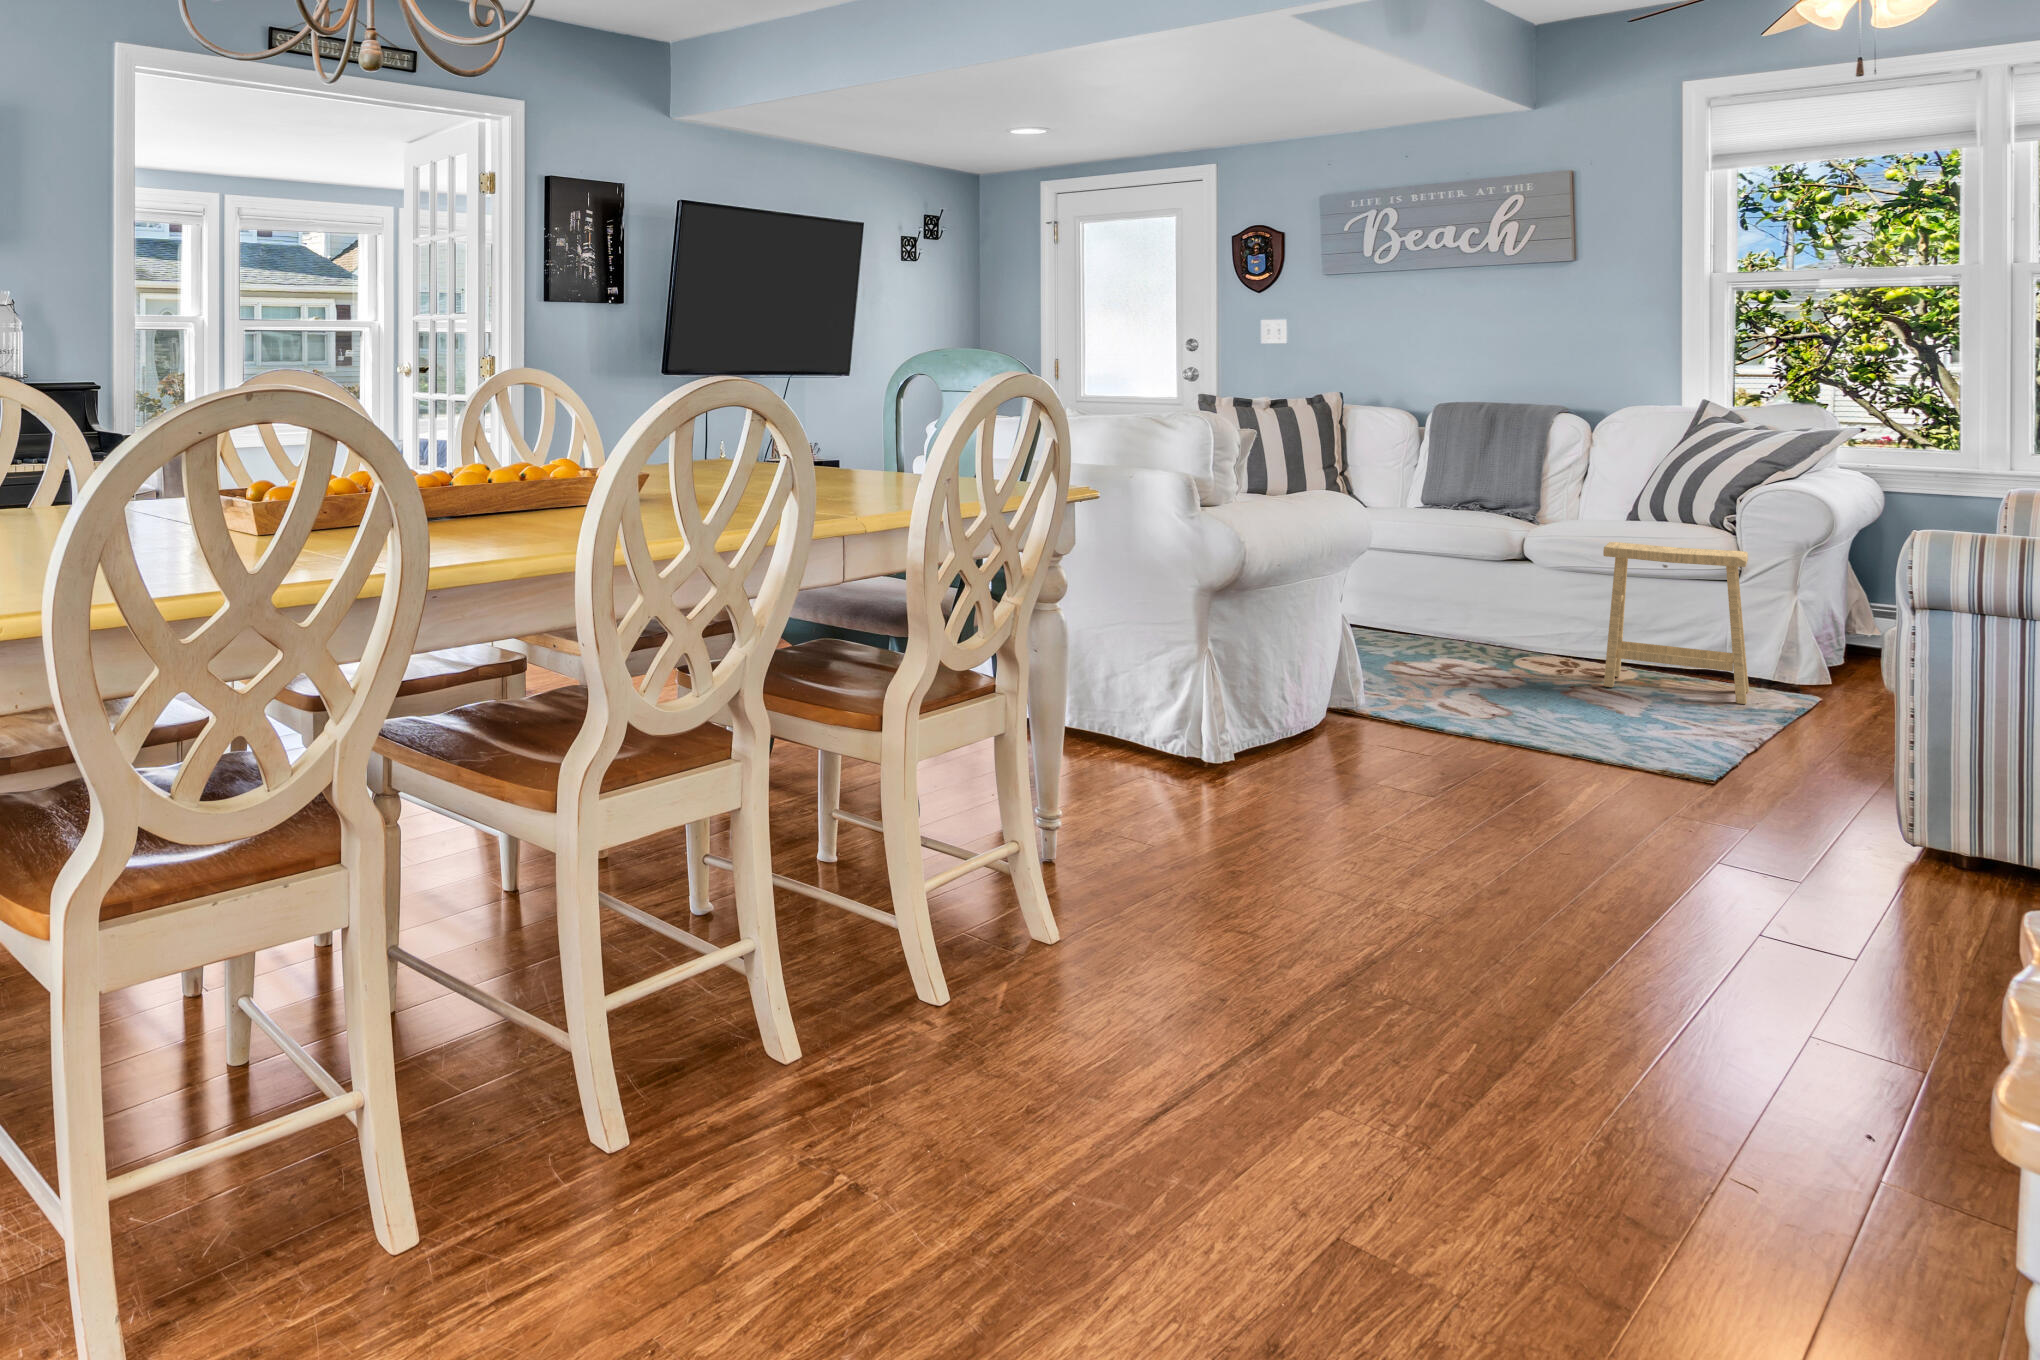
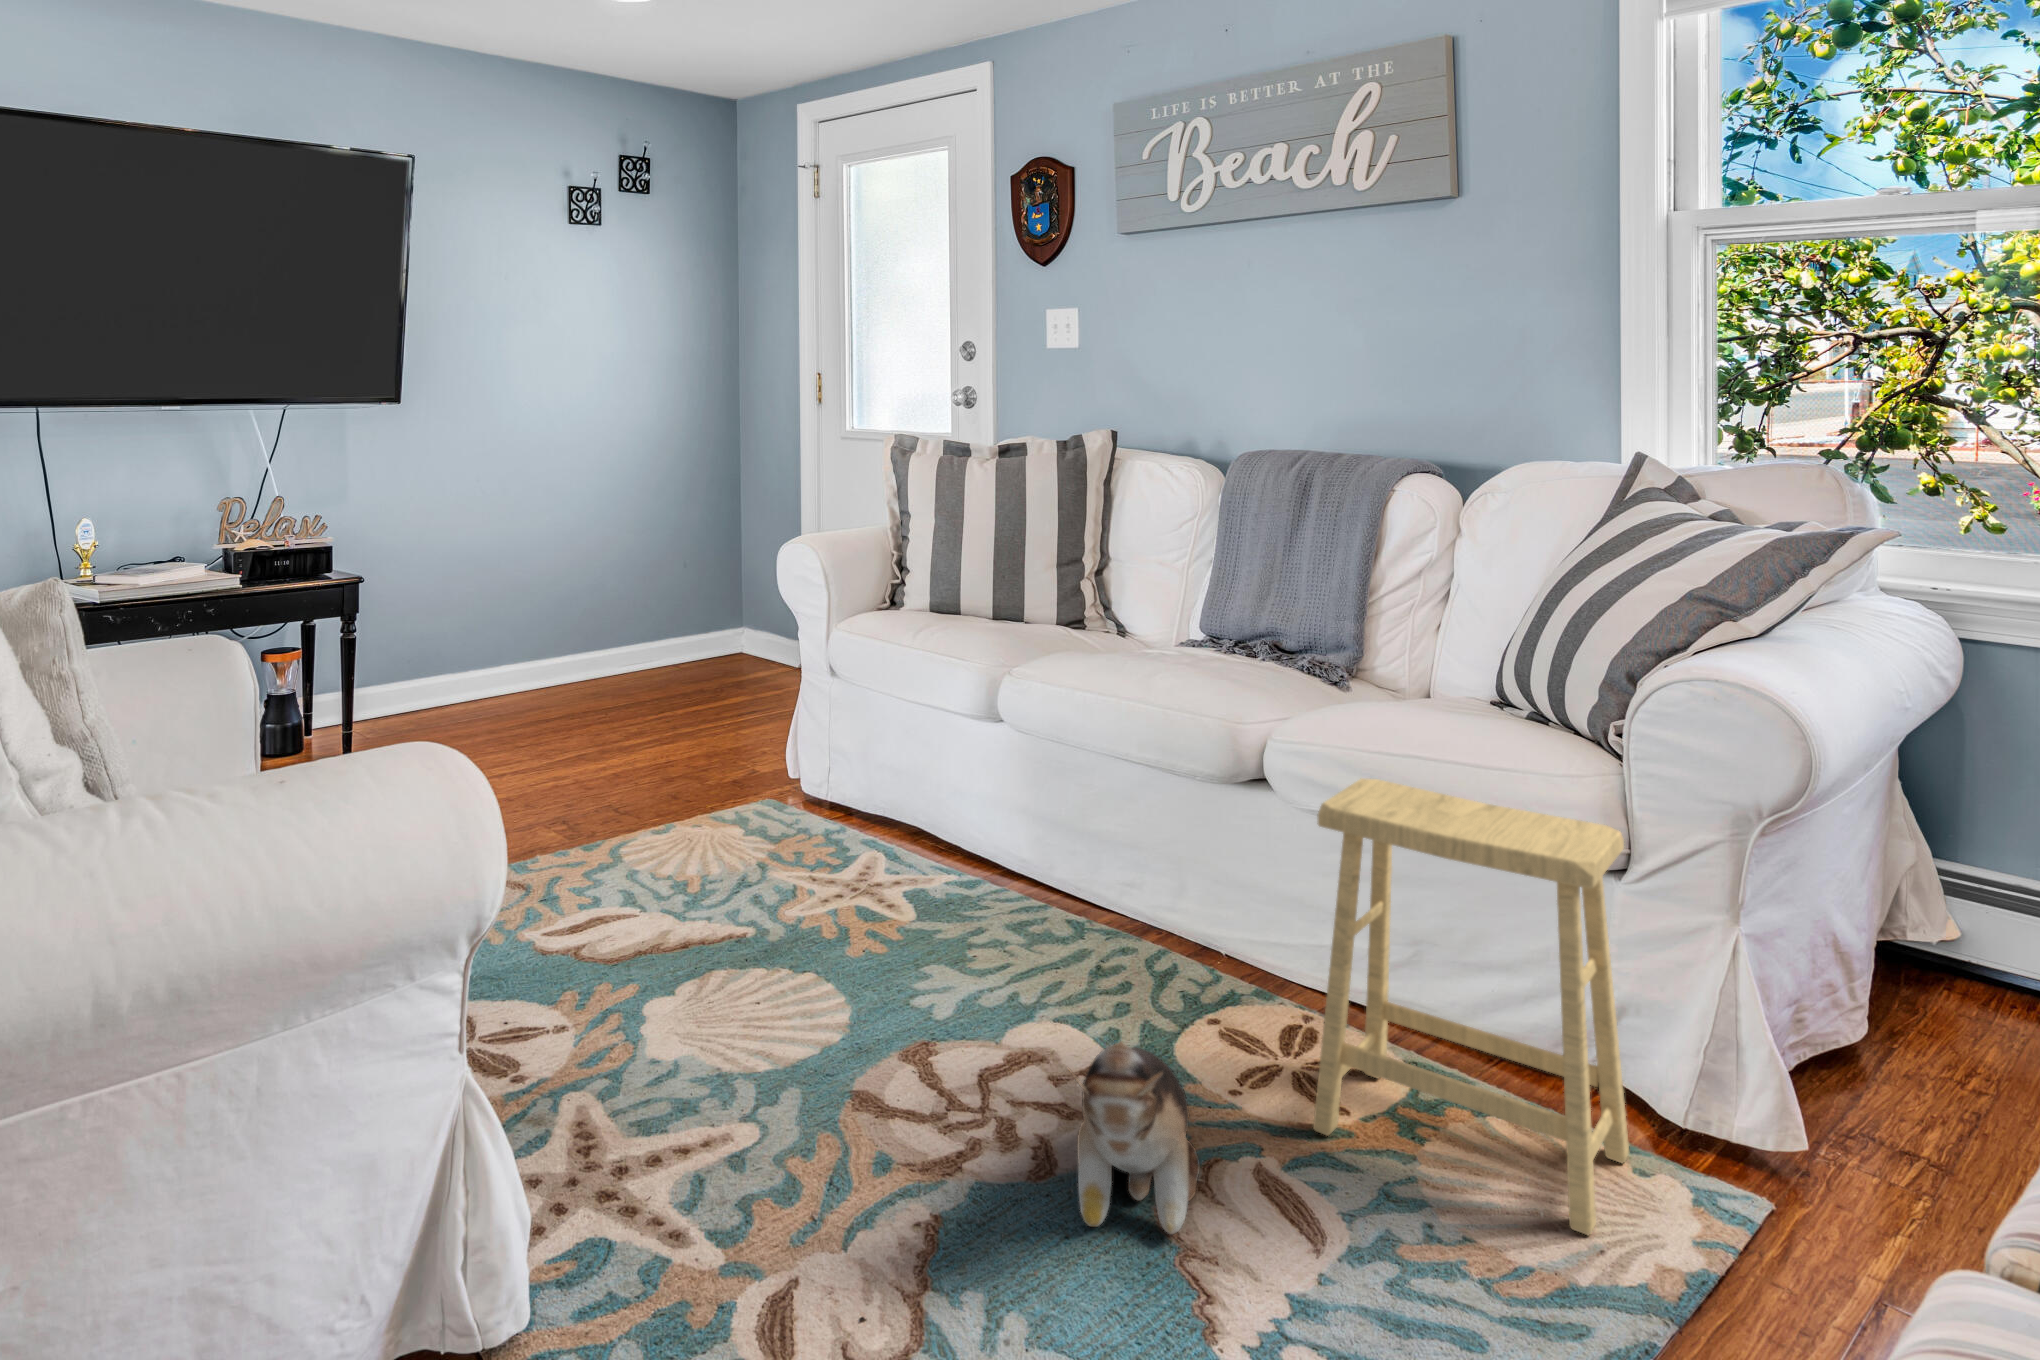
plush toy: none [1515,625,1584,701] -> present [1070,1041,1200,1234]

